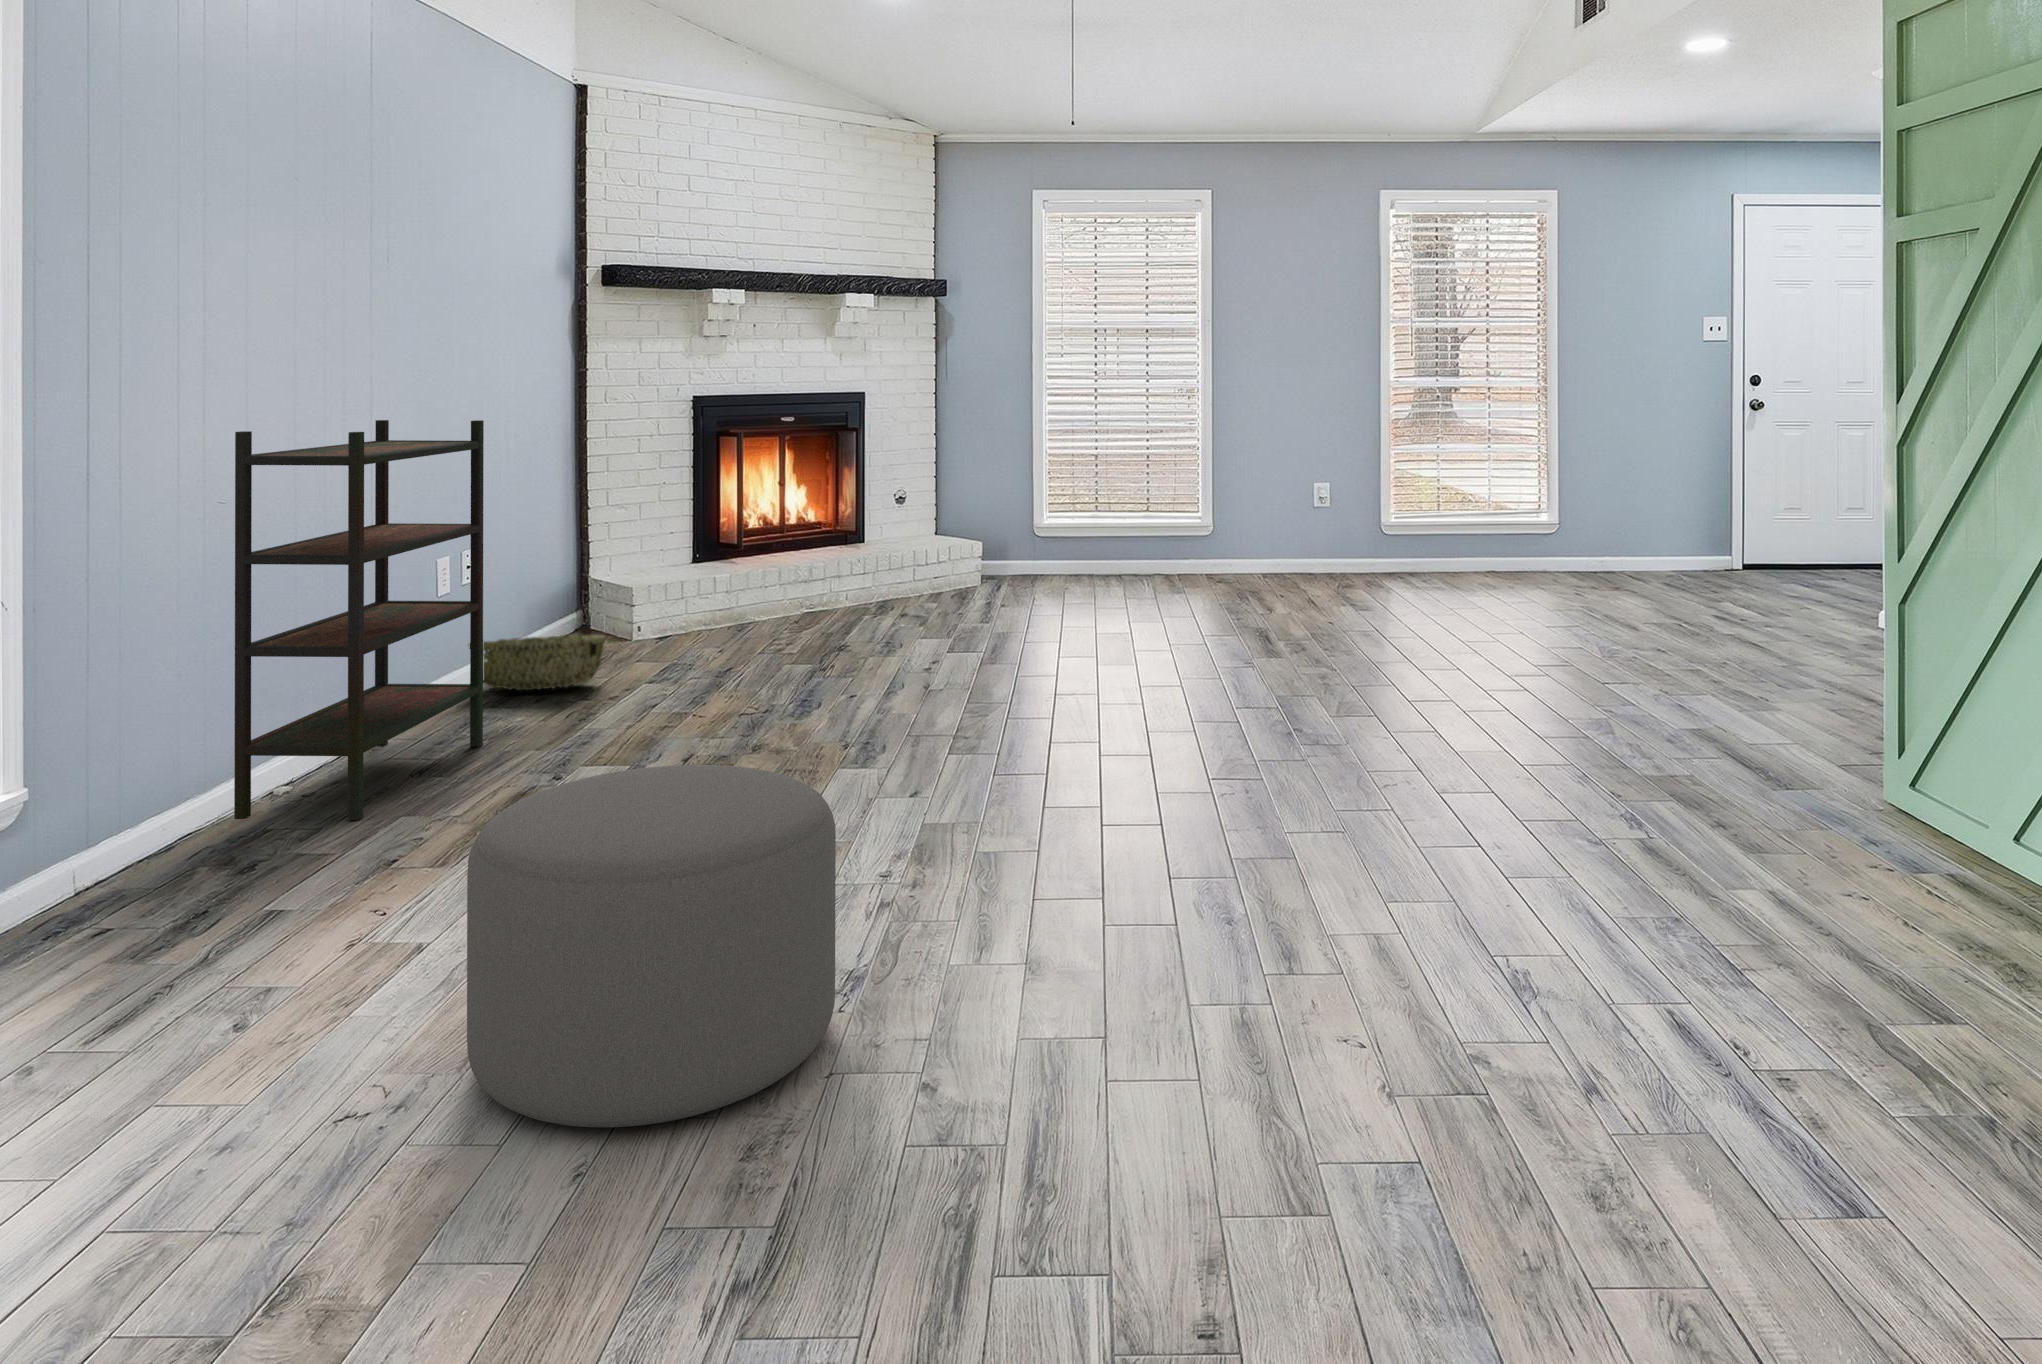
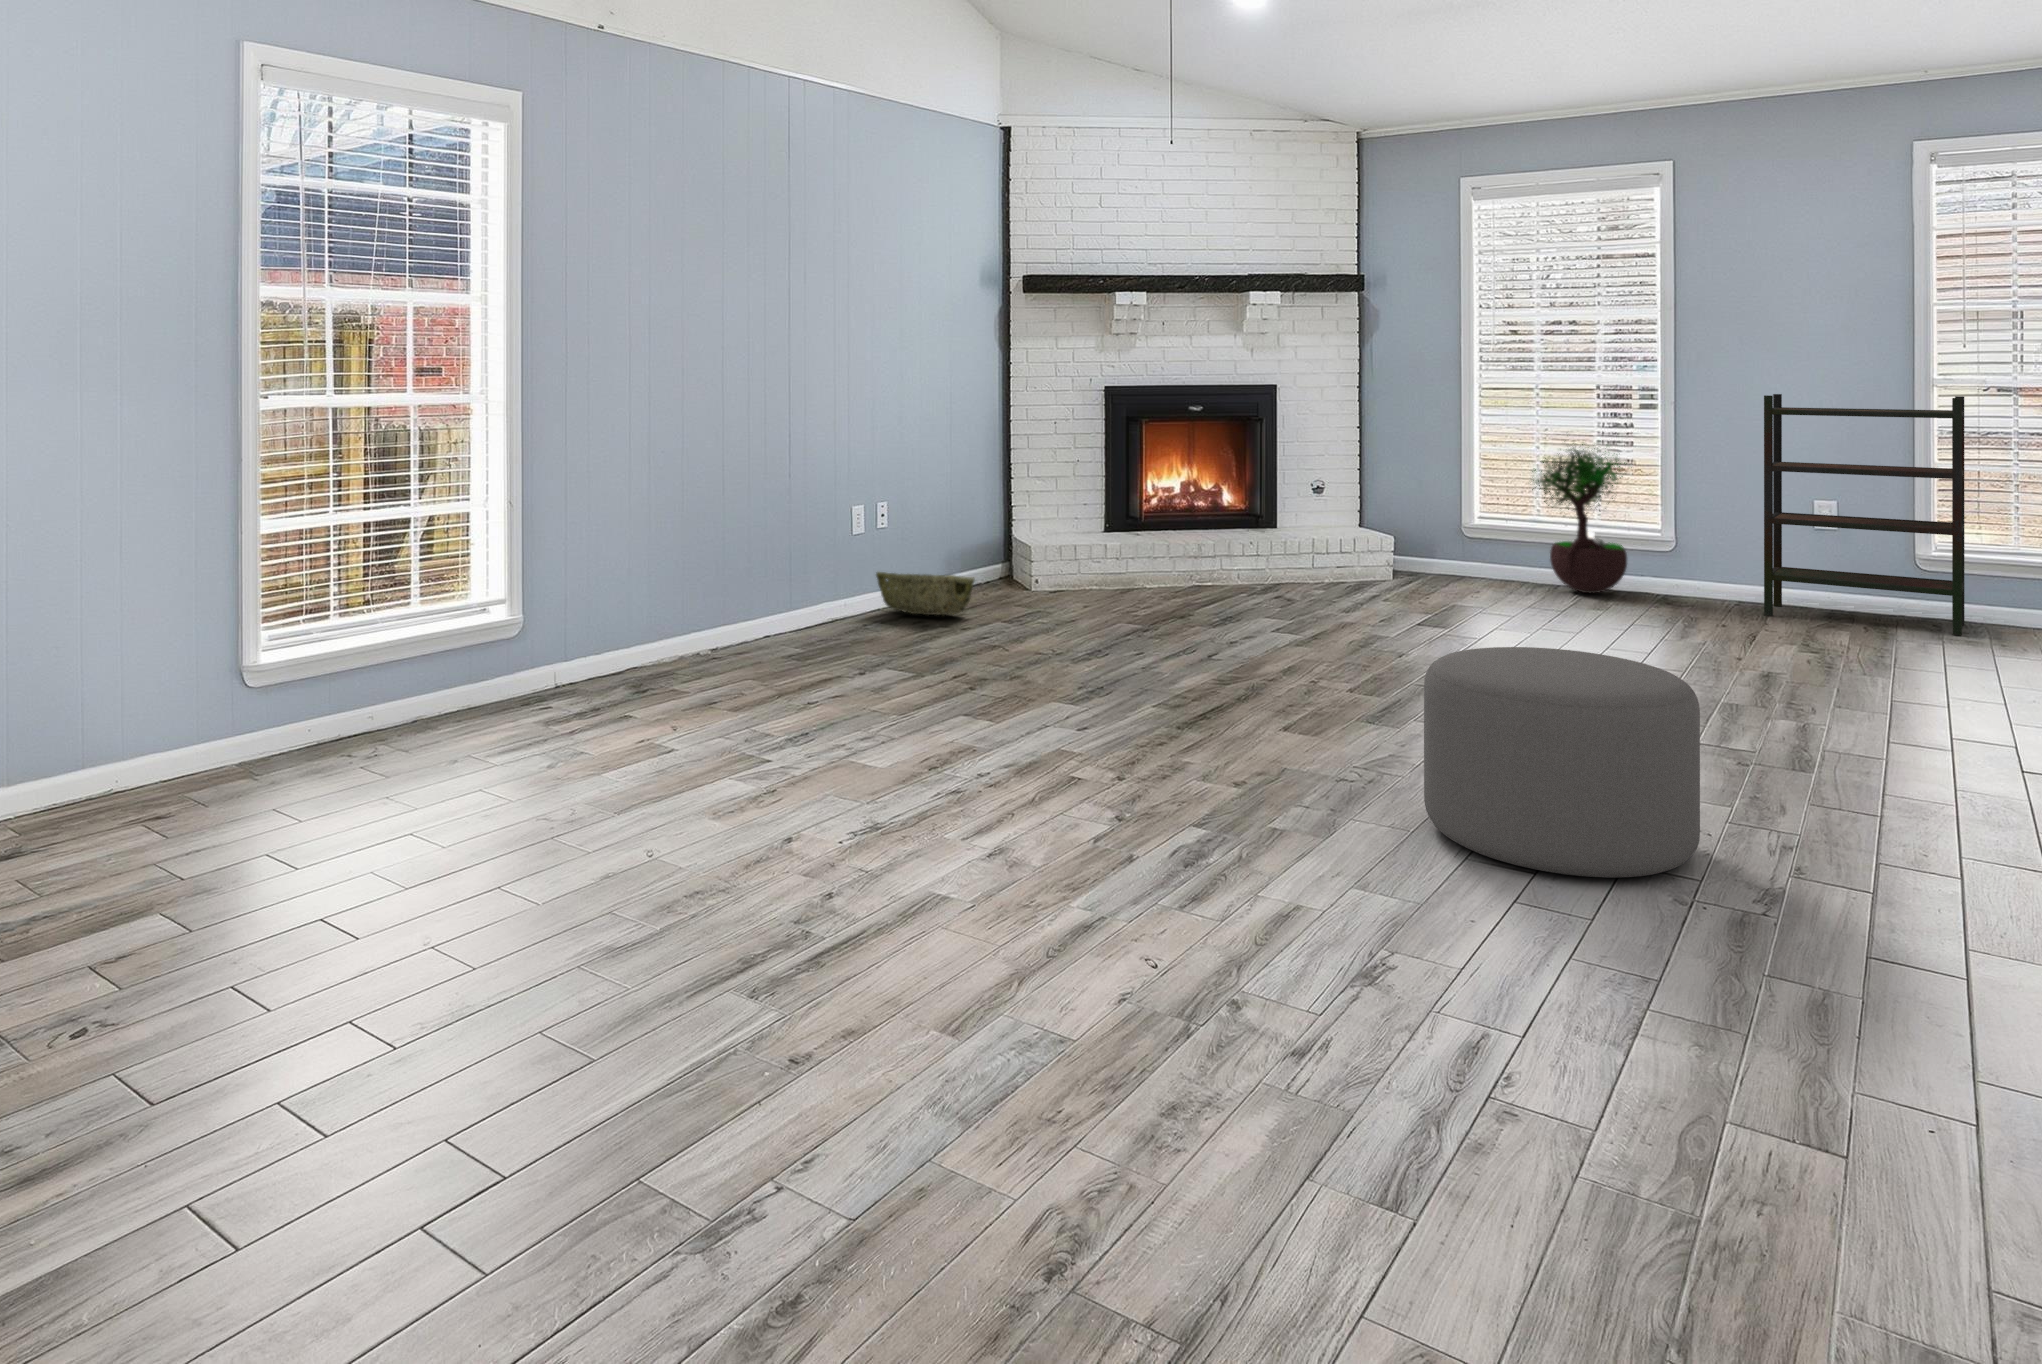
bookshelf: present [234,420,484,820] -> present [1764,394,1965,635]
potted tree: none [1107,434,1195,583] -> present [1532,443,1627,593]
ottoman: present [467,765,836,1127] -> present [1424,647,1700,878]

